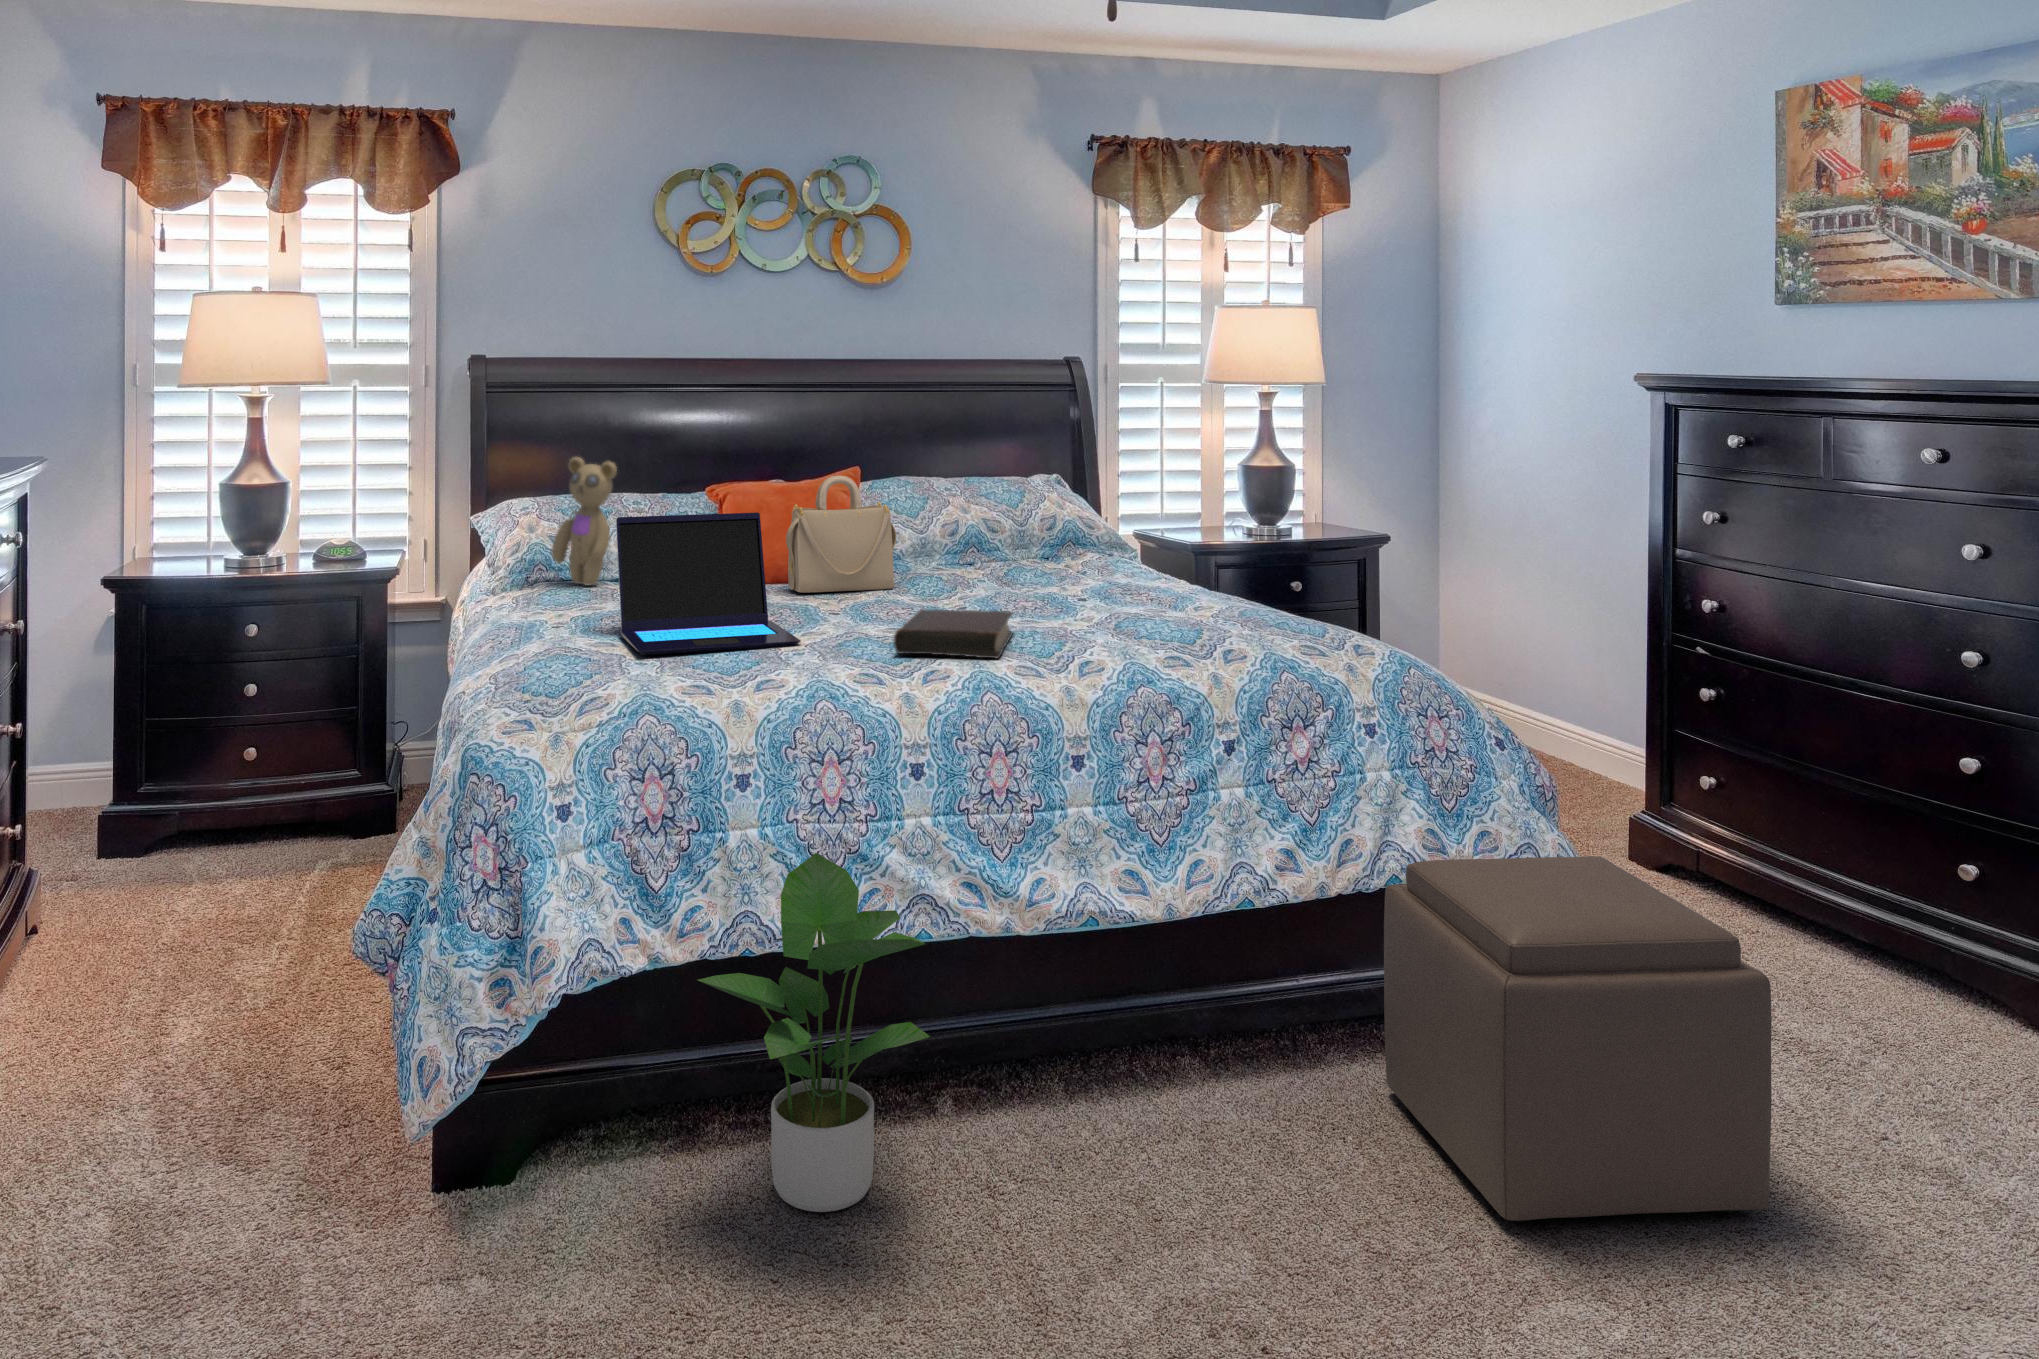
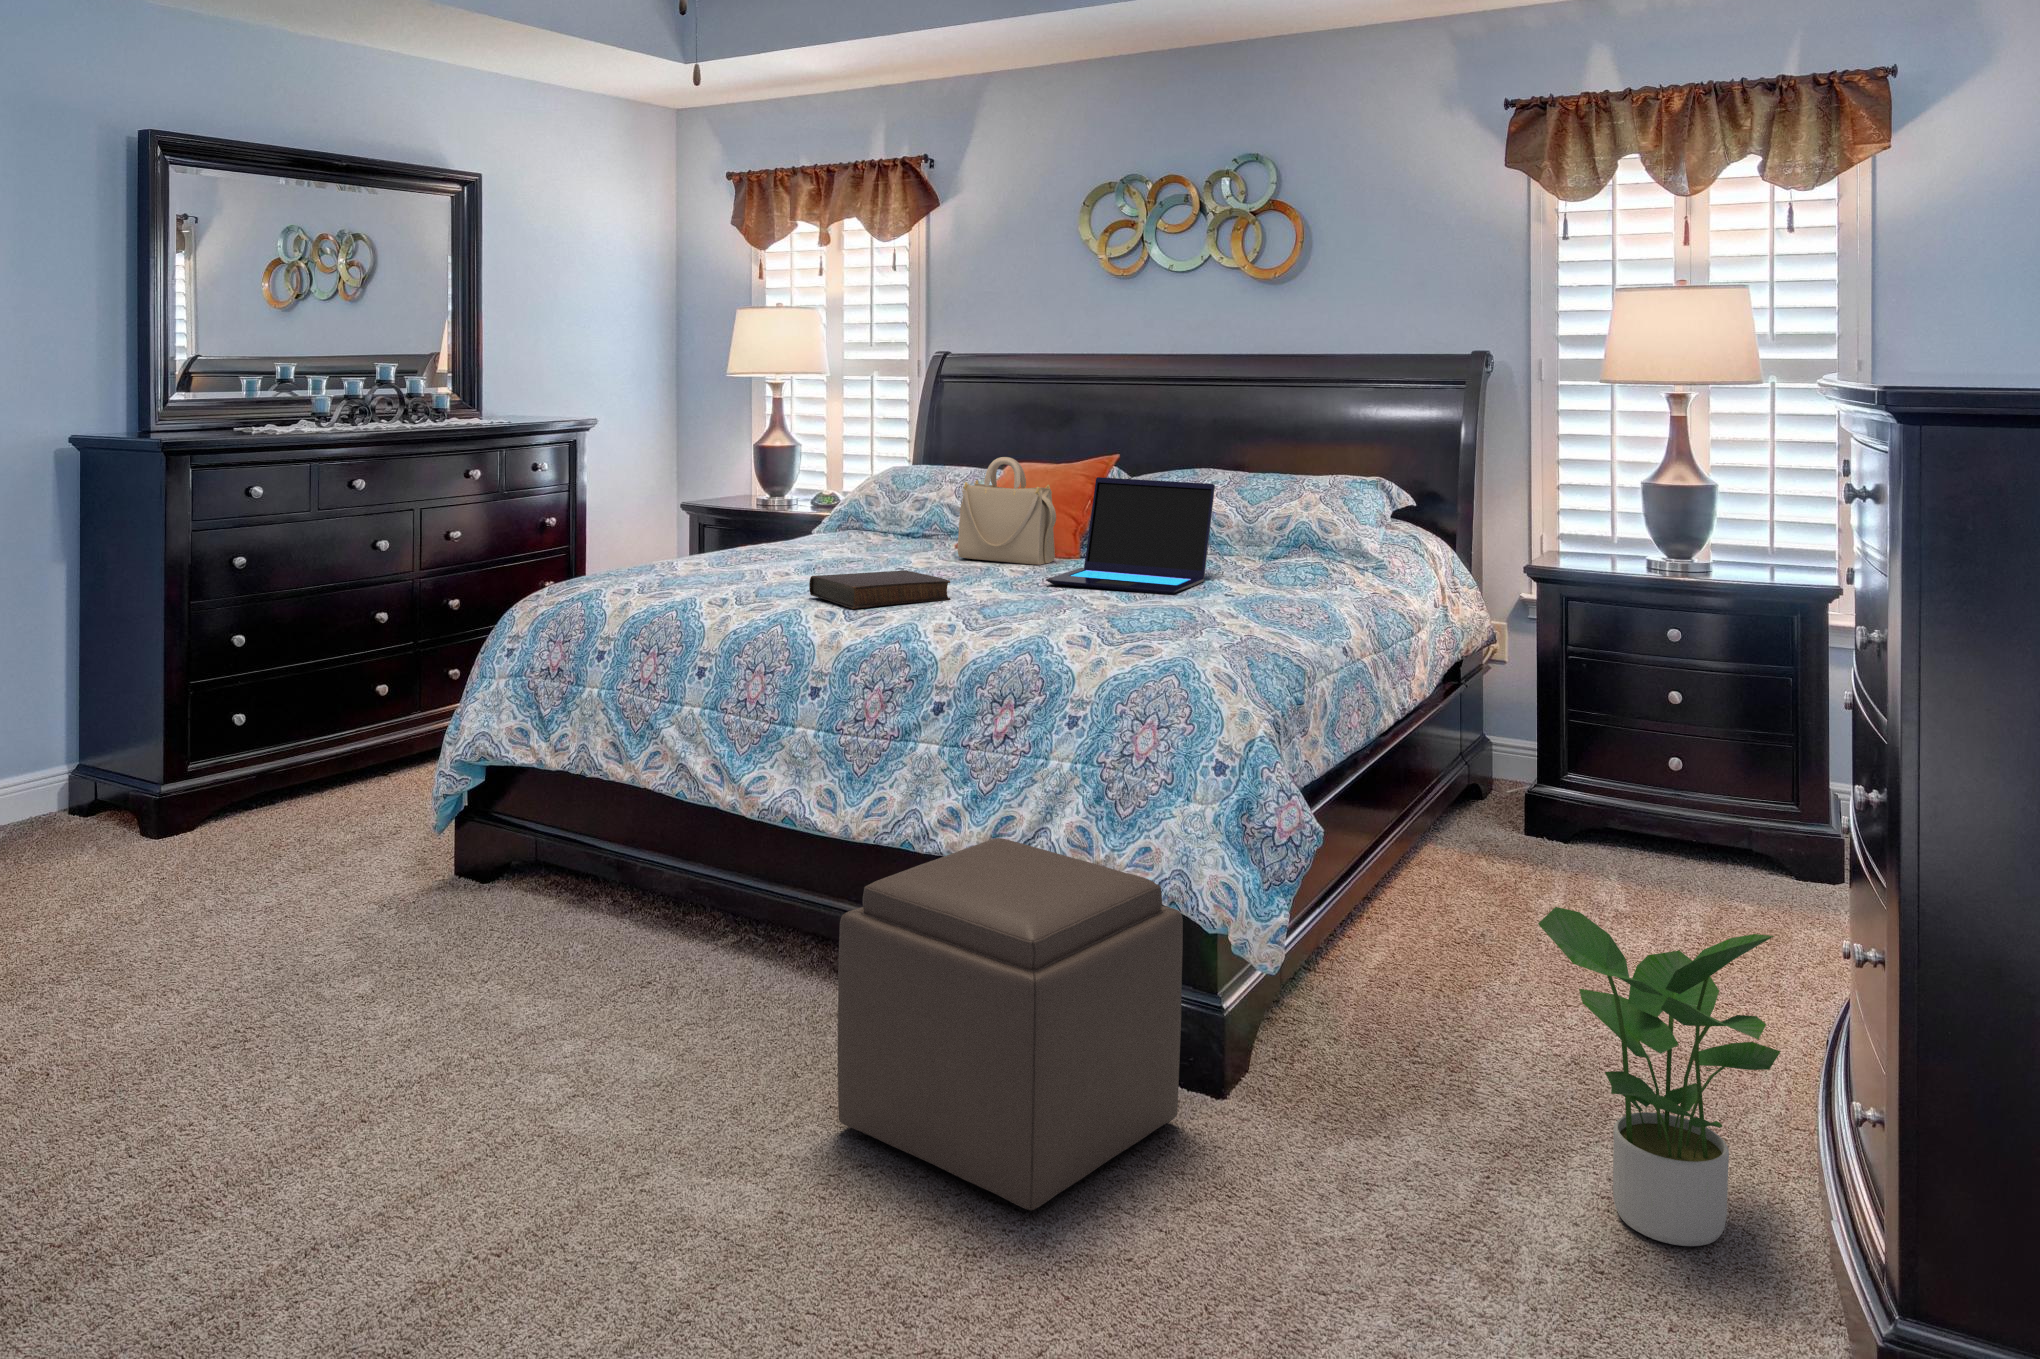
teddy bear: present [551,457,617,585] -> none [864,429,899,537]
laptop: present [616,513,801,655] -> present [1046,477,1215,594]
potted plant: present [698,853,930,1212] -> present [1538,907,1781,1246]

